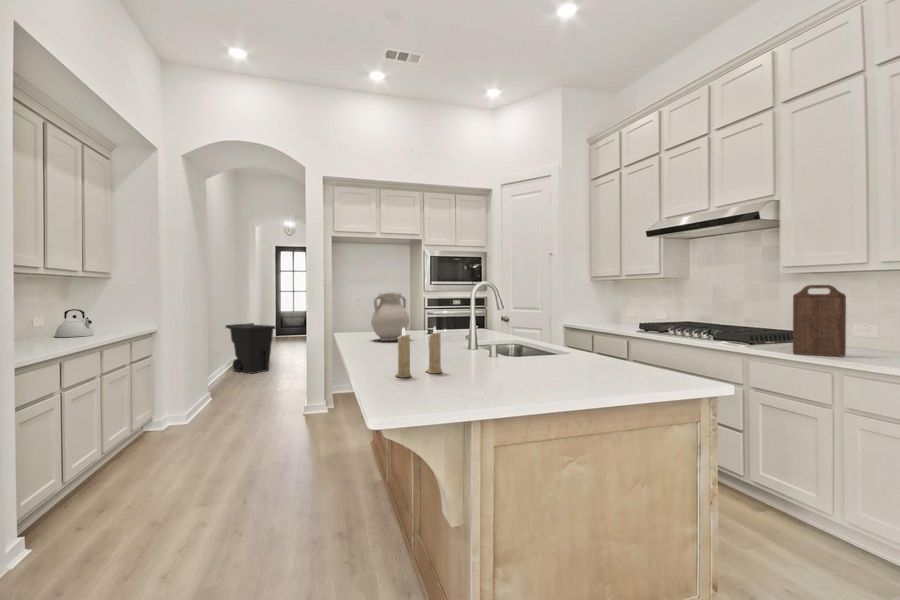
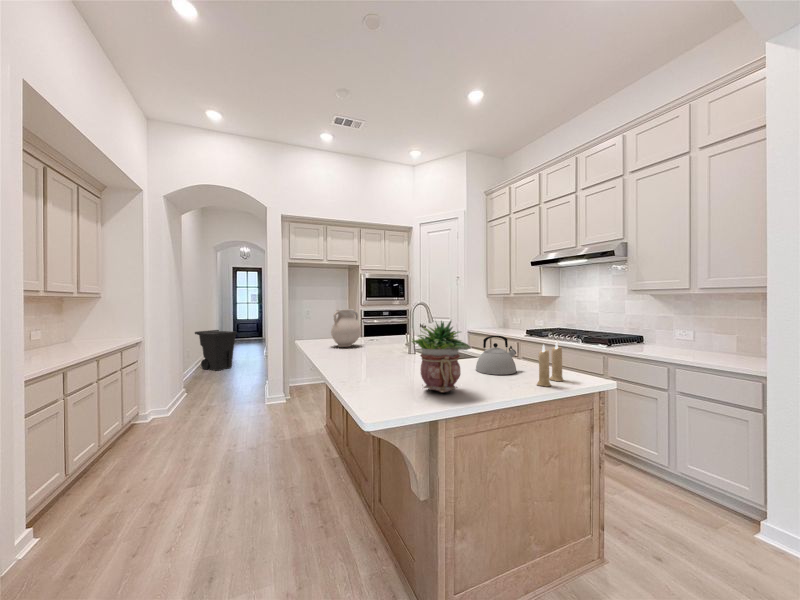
cutting board: present [793,285,846,356] -> none [645,303,682,354]
potted plant: none [440,297,515,390] -> present [412,321,471,393]
kettle: present [55,309,94,337] -> present [476,336,517,375]
candle: present [395,327,442,377] -> present [537,342,564,387]

